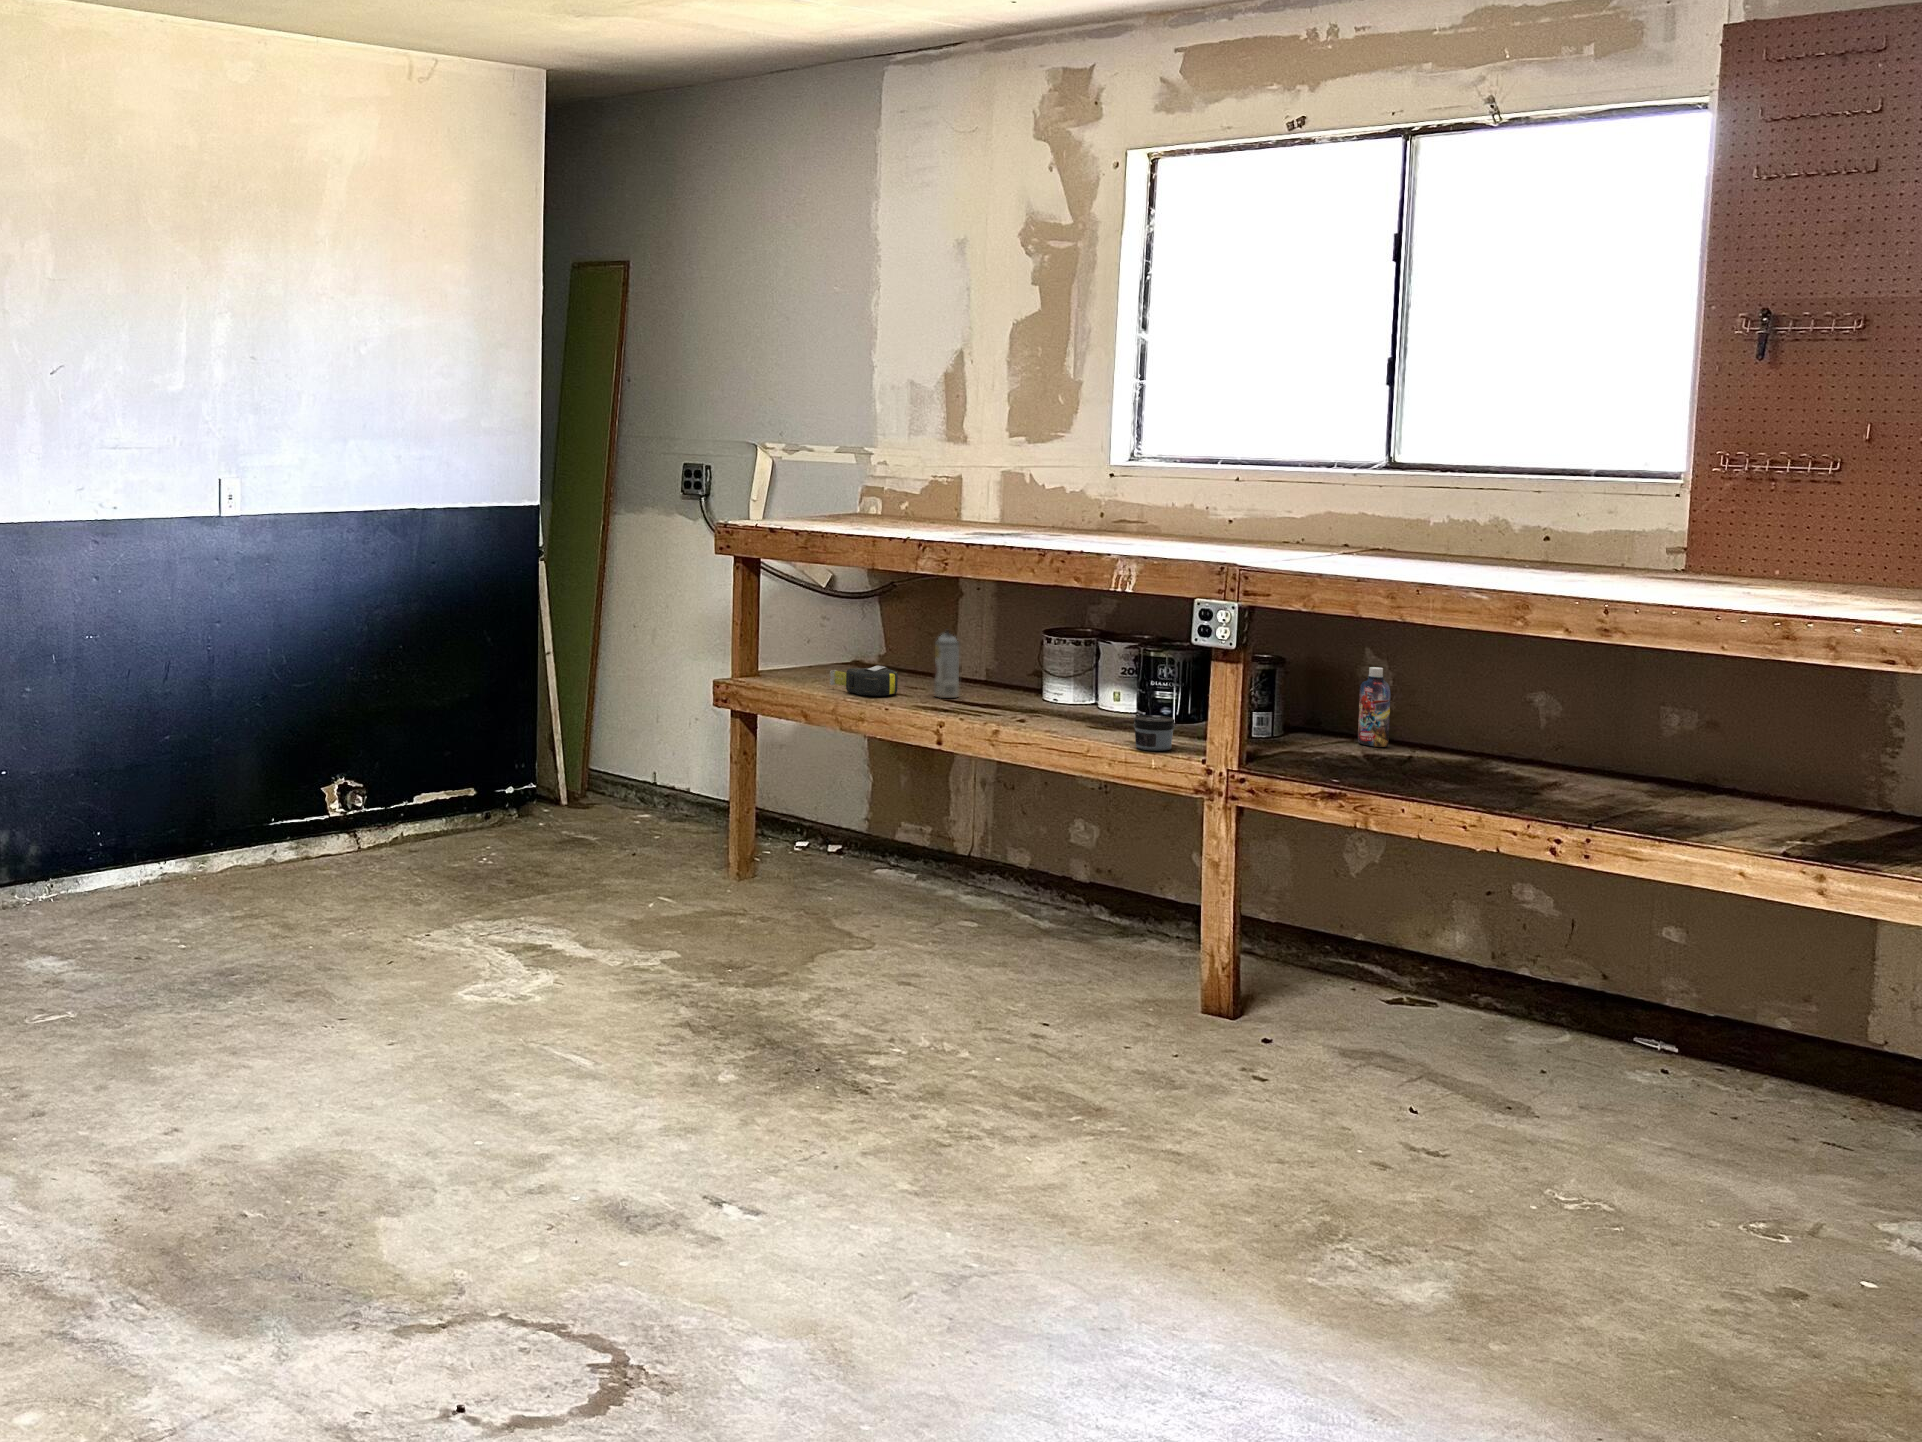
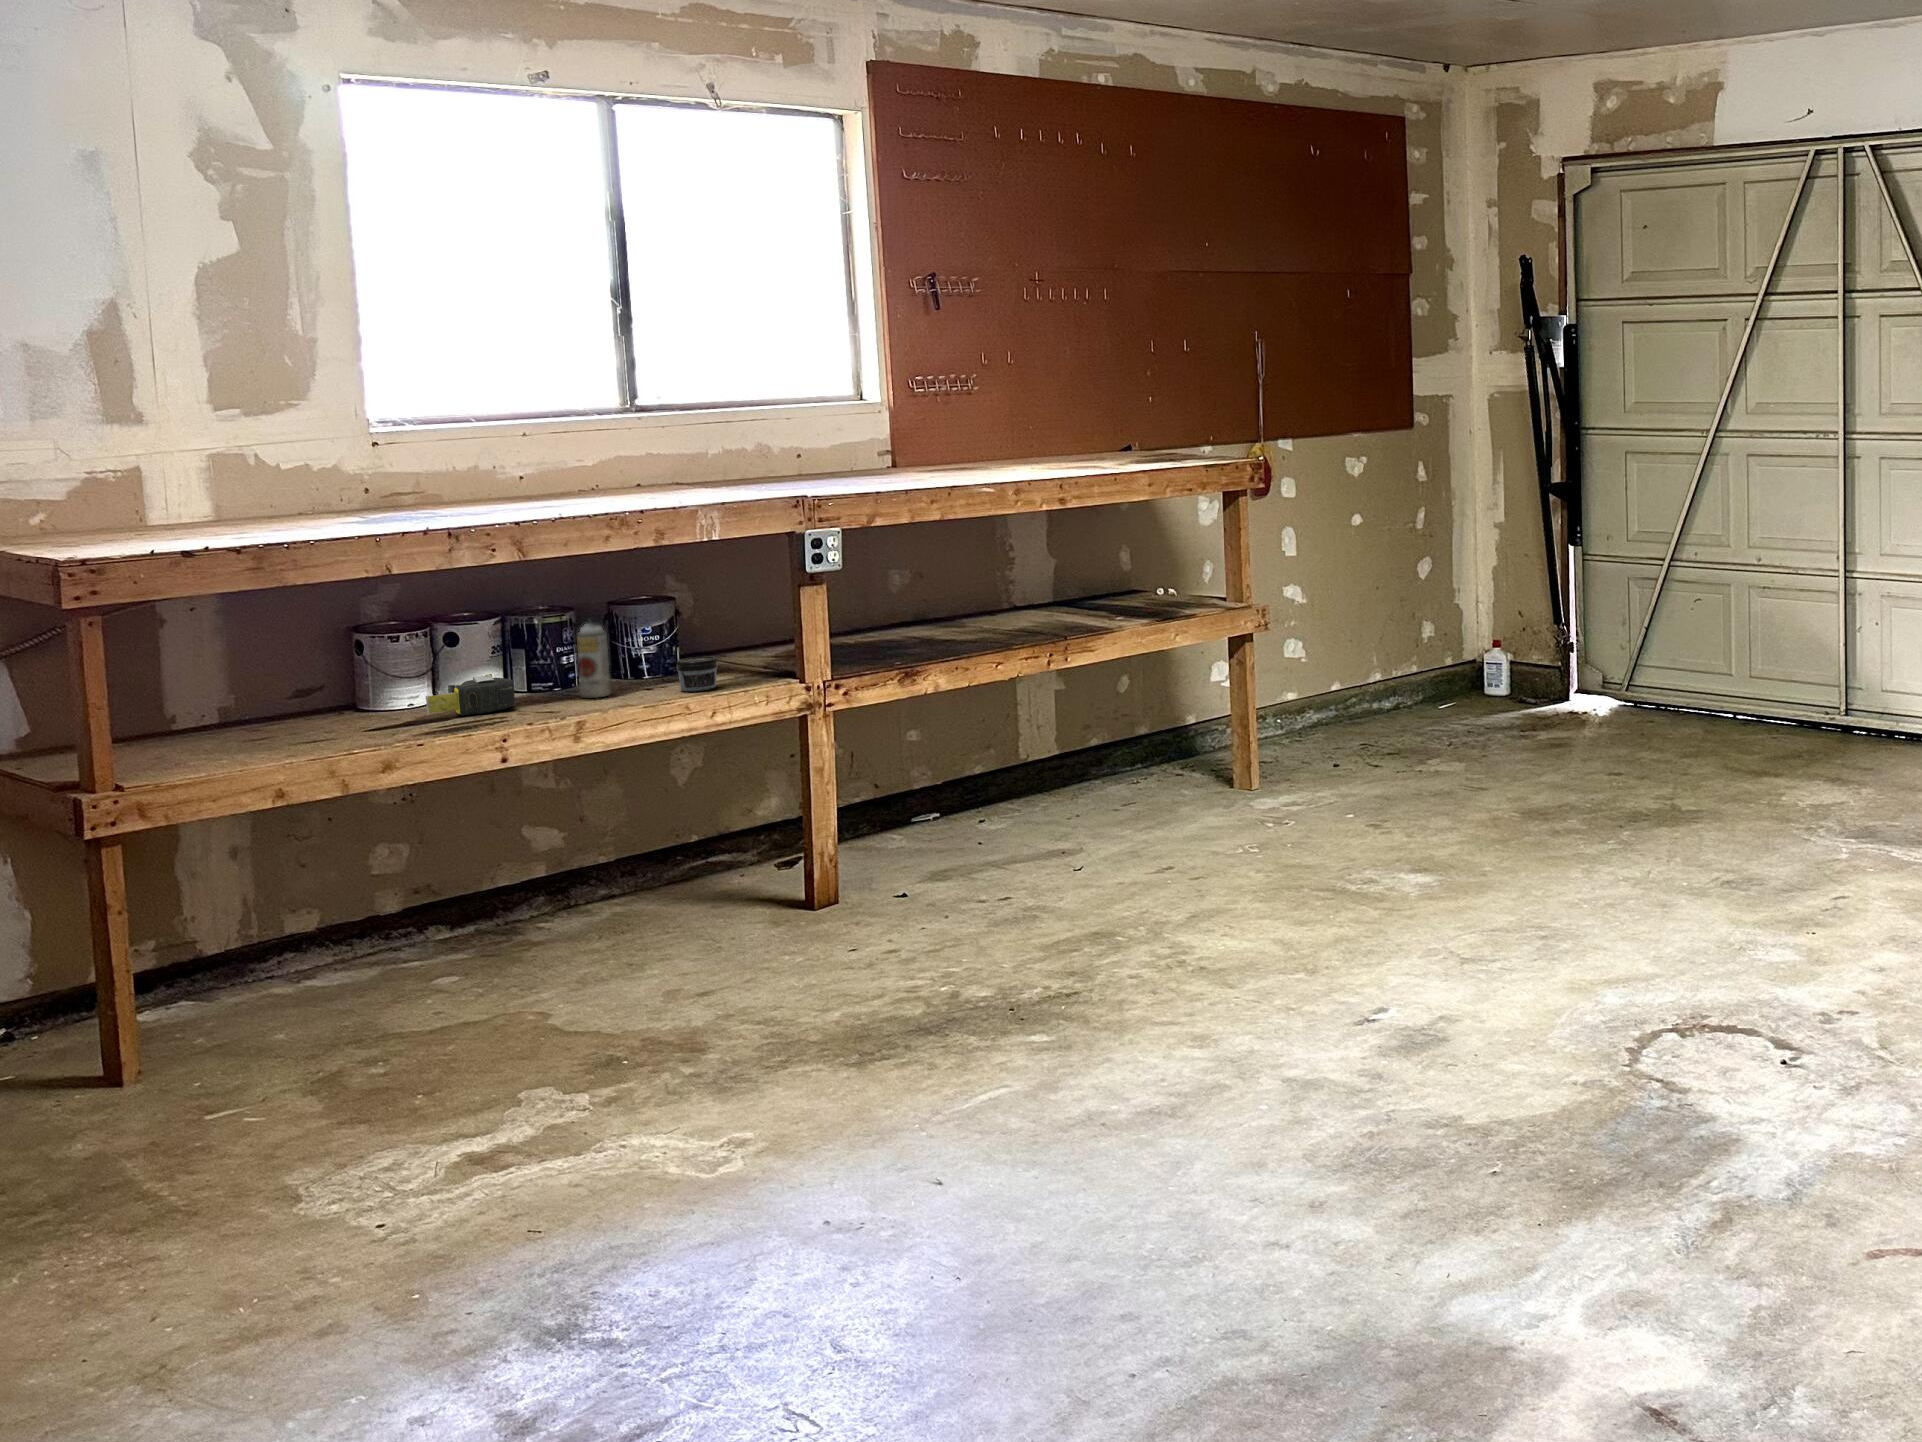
spray can: present [934,631,959,698] -> present [577,619,610,698]
tape measure: present [830,666,898,696] -> present [426,675,515,716]
bottle: present [1358,667,1390,747] -> none [721,585,755,656]

